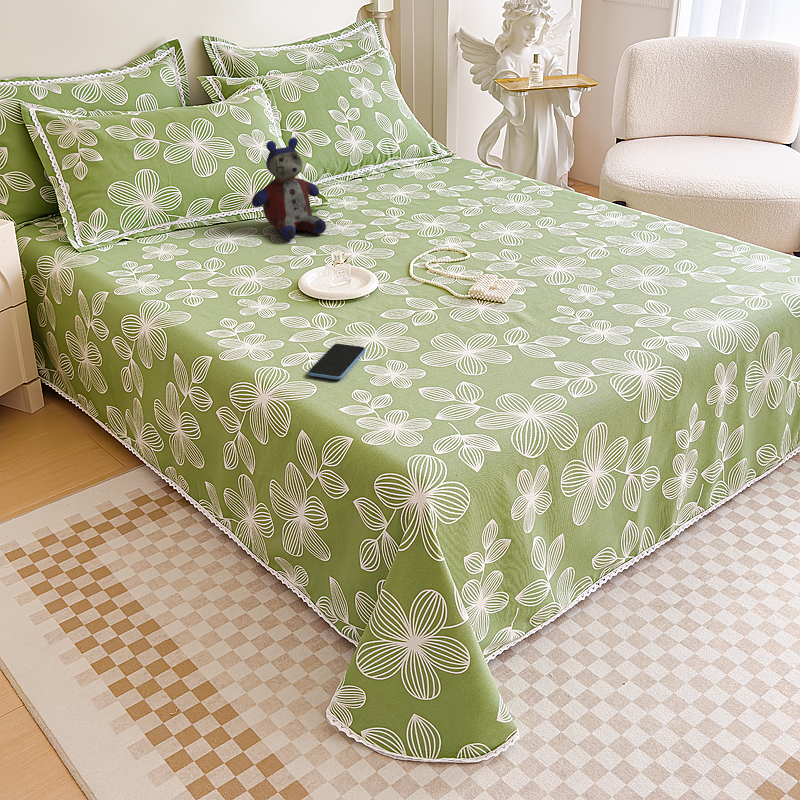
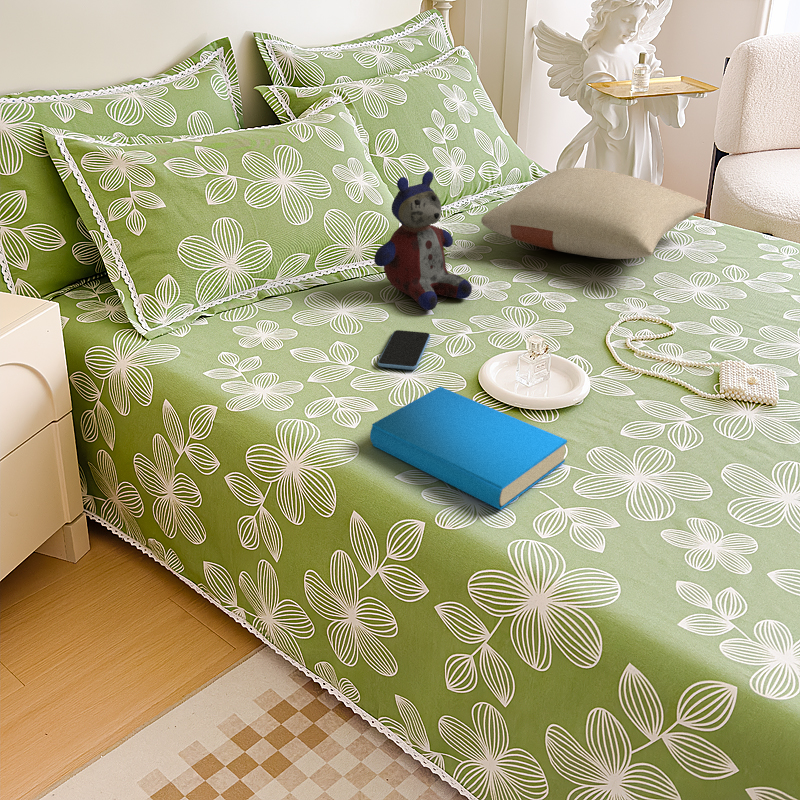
pillow: none [351,142,538,210] -> present [481,168,707,259]
book: none [198,281,322,348] -> present [370,387,567,510]
smartphone: present [308,344,365,379] -> present [378,330,430,370]

